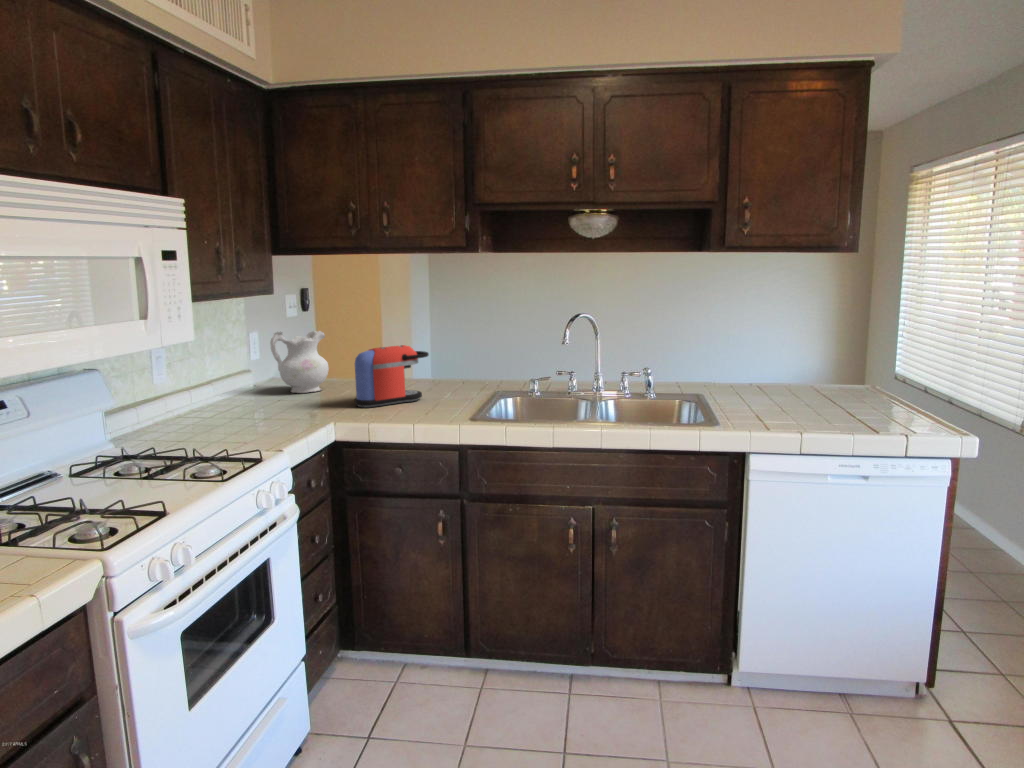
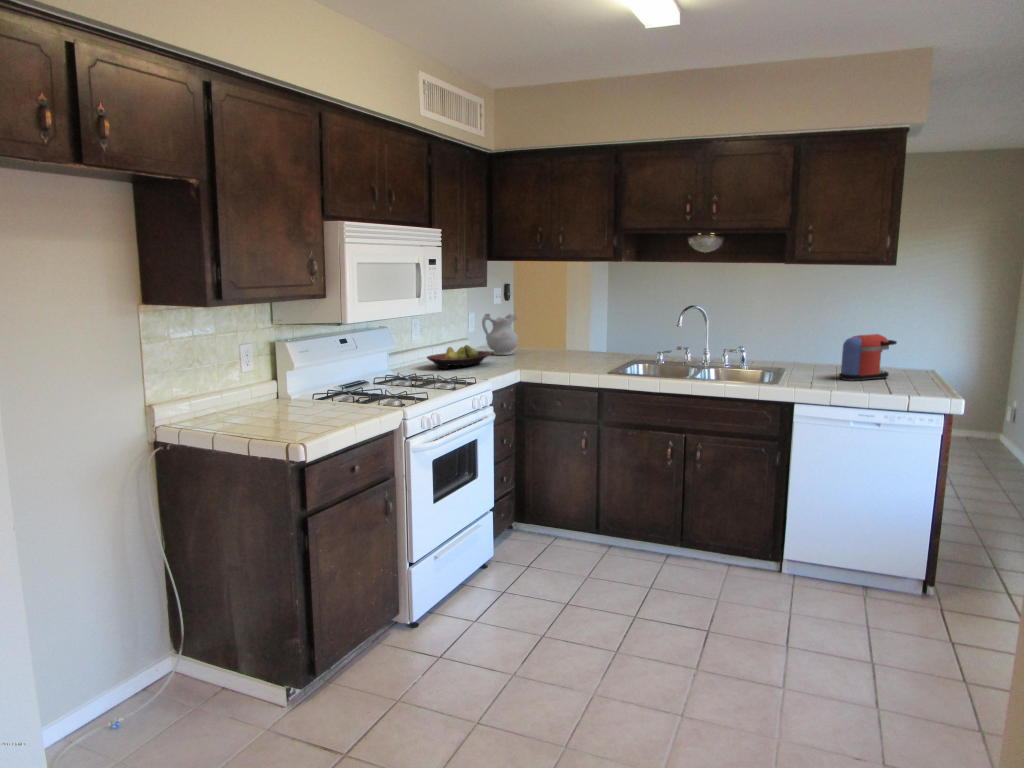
coffee maker: present [355,345,429,407] -> present [839,334,897,381]
fruit bowl: none [176,385,287,429] -> present [427,345,491,369]

